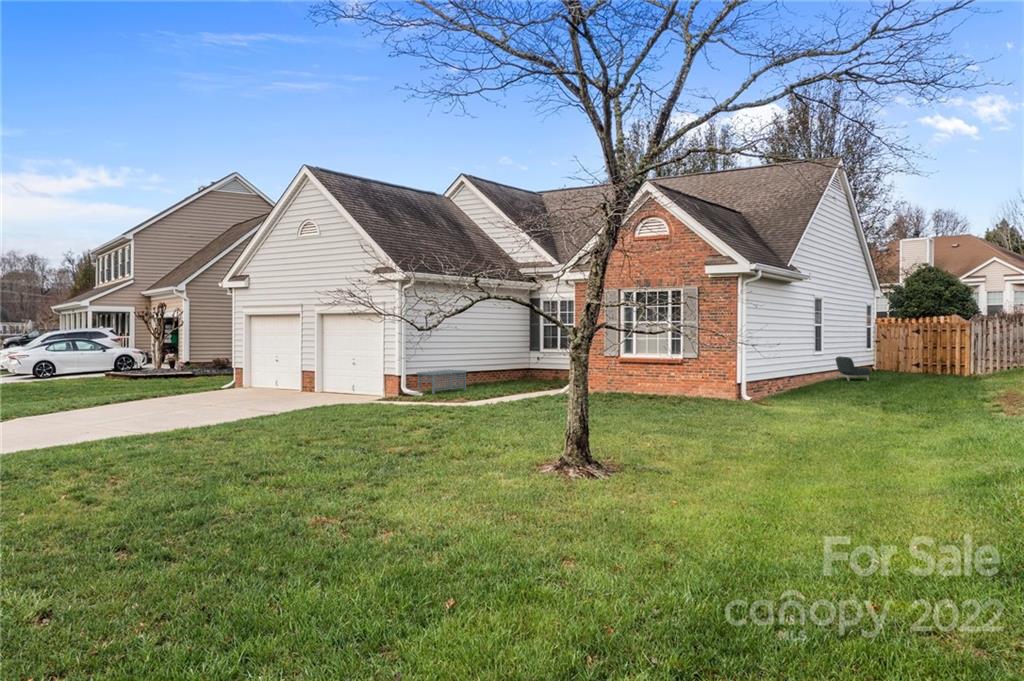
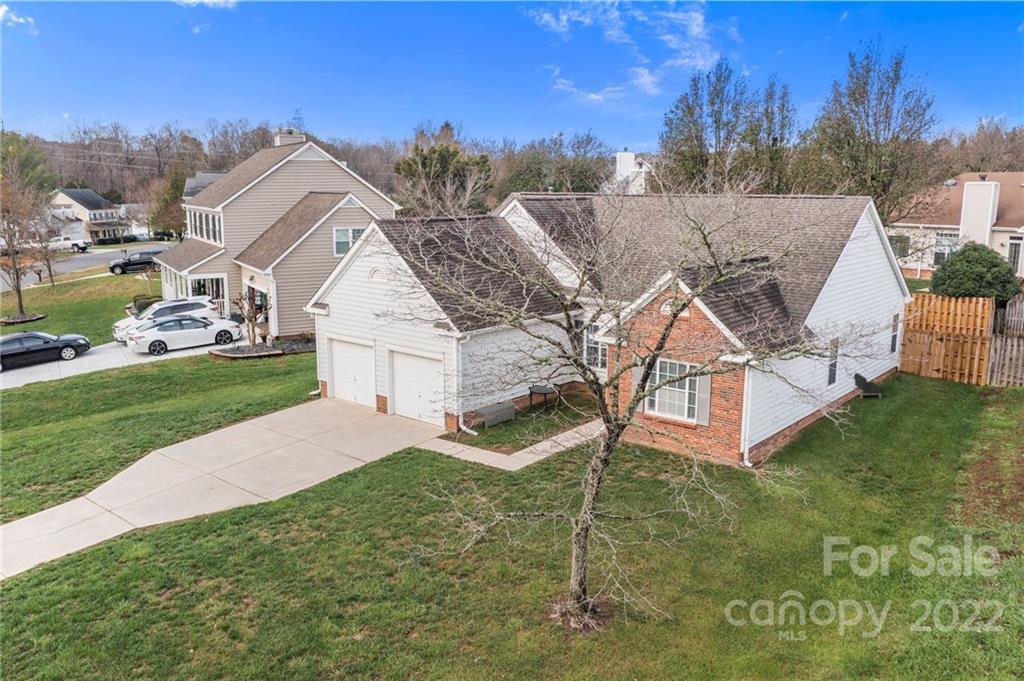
round table: none [482,362,521,388] -> present [528,383,562,411]

